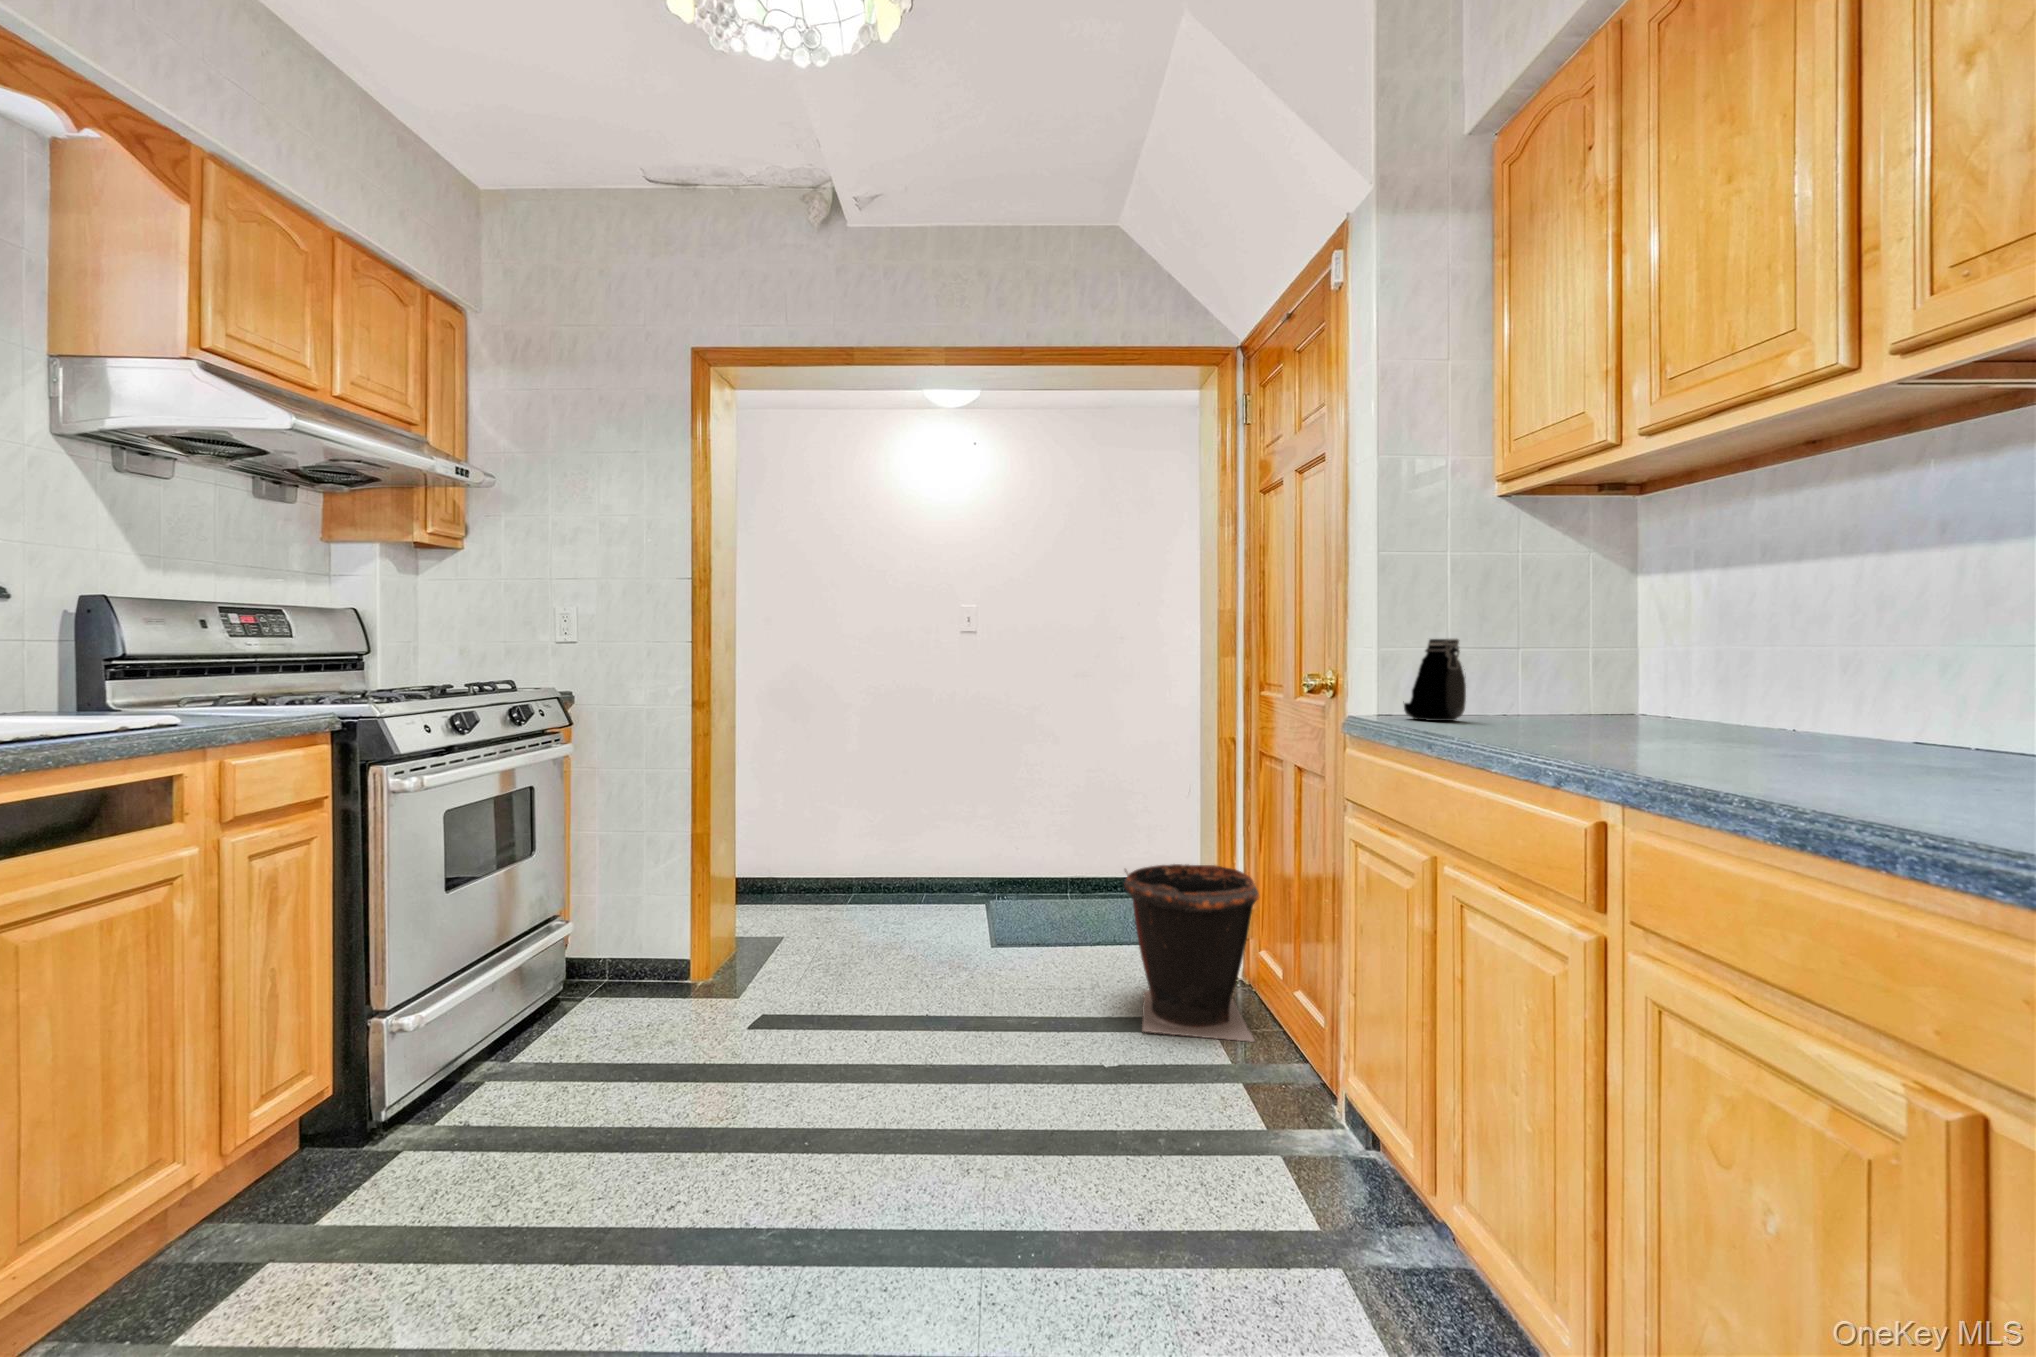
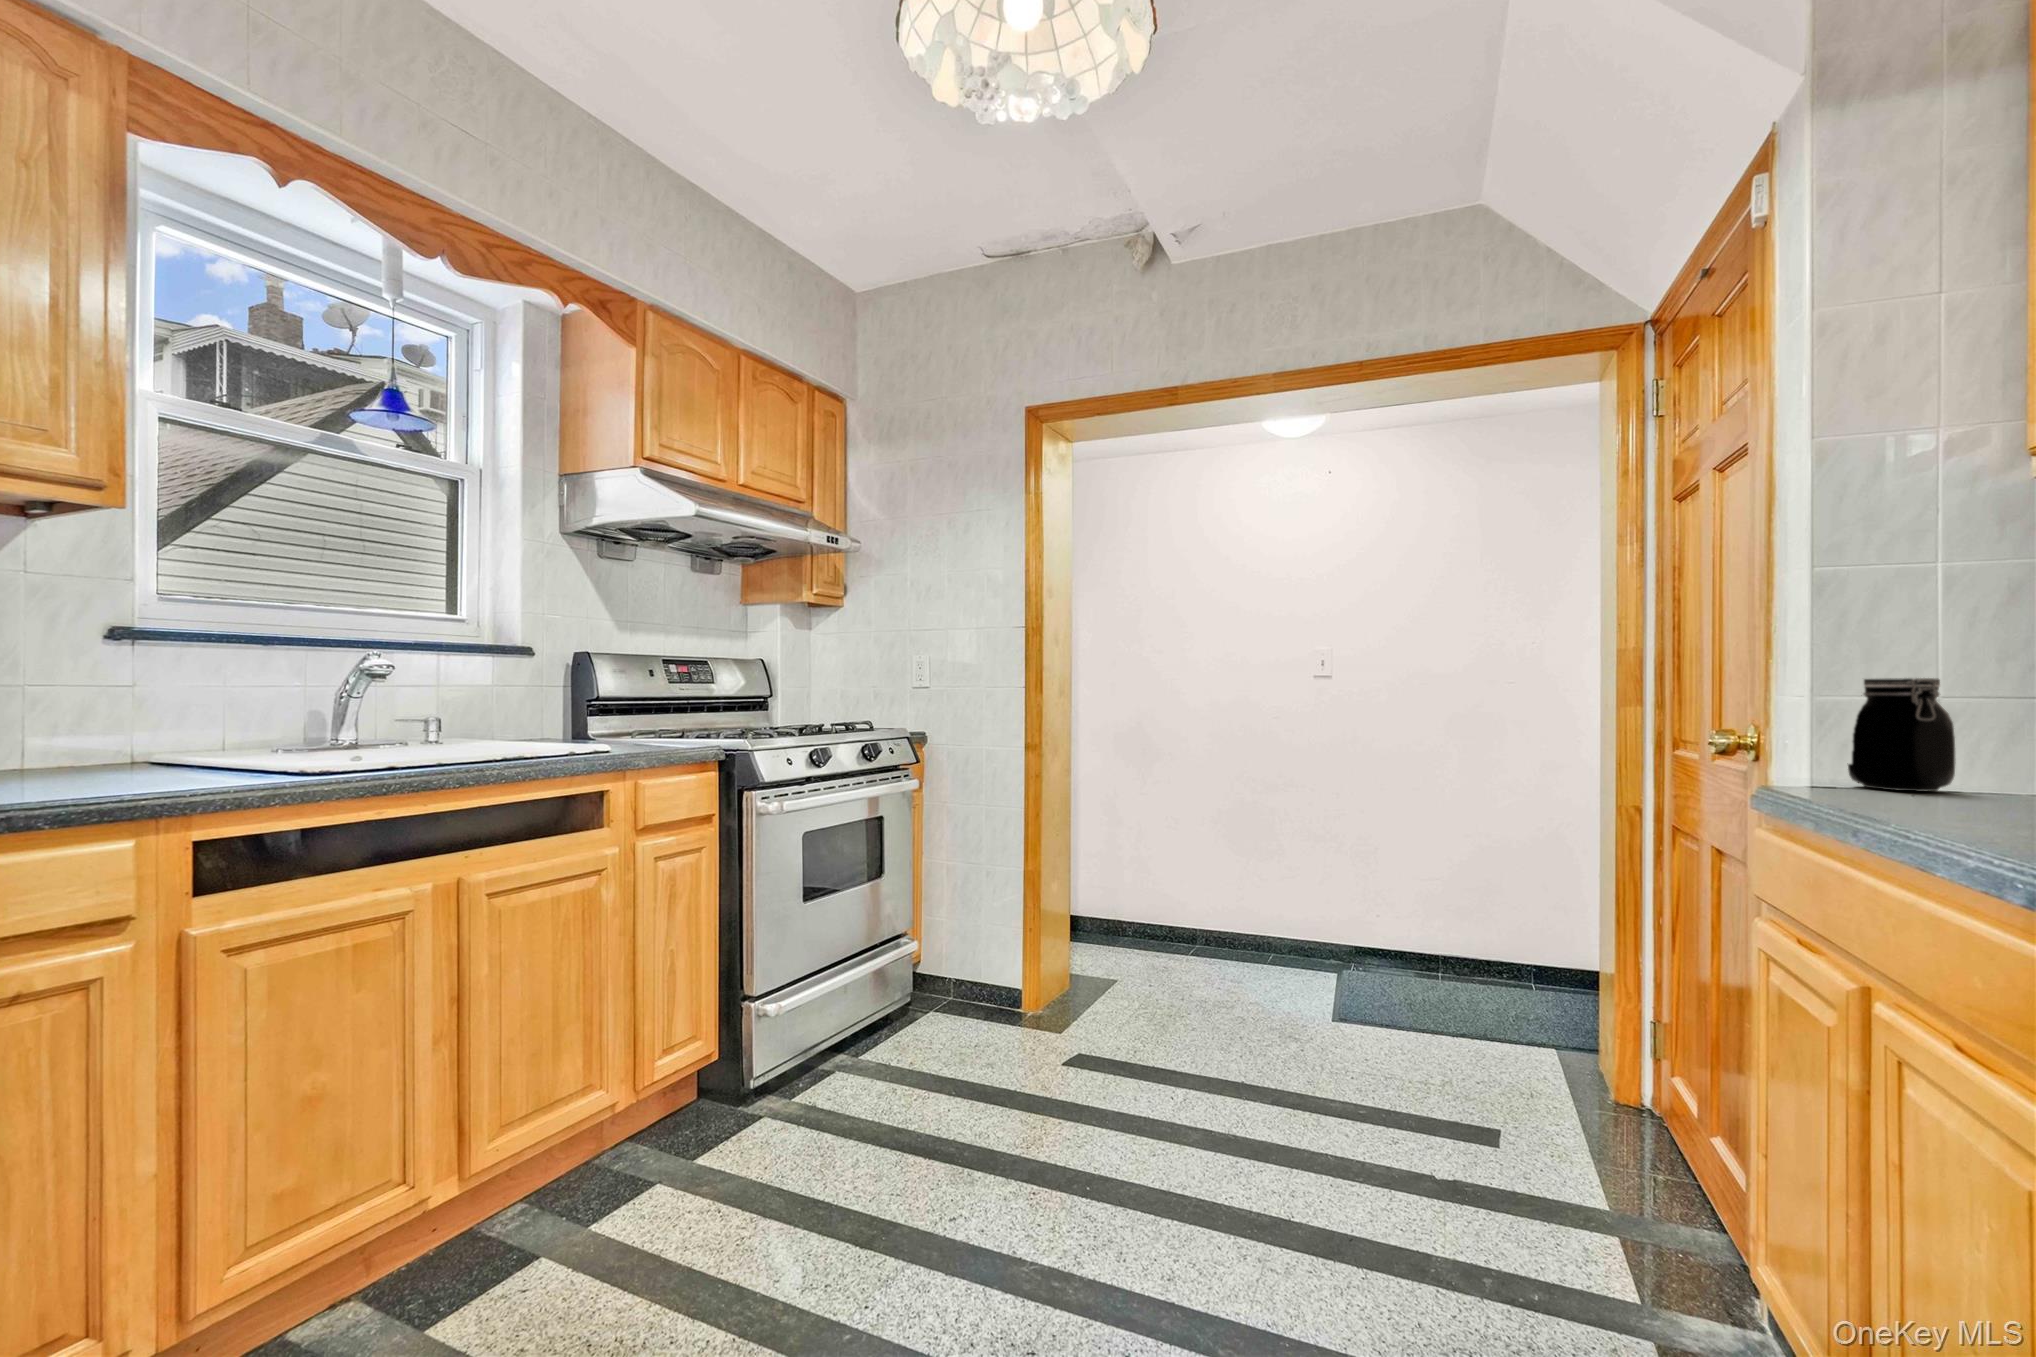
waste bin: present [1124,864,1259,1042] -> none [1475,948,1664,1190]

